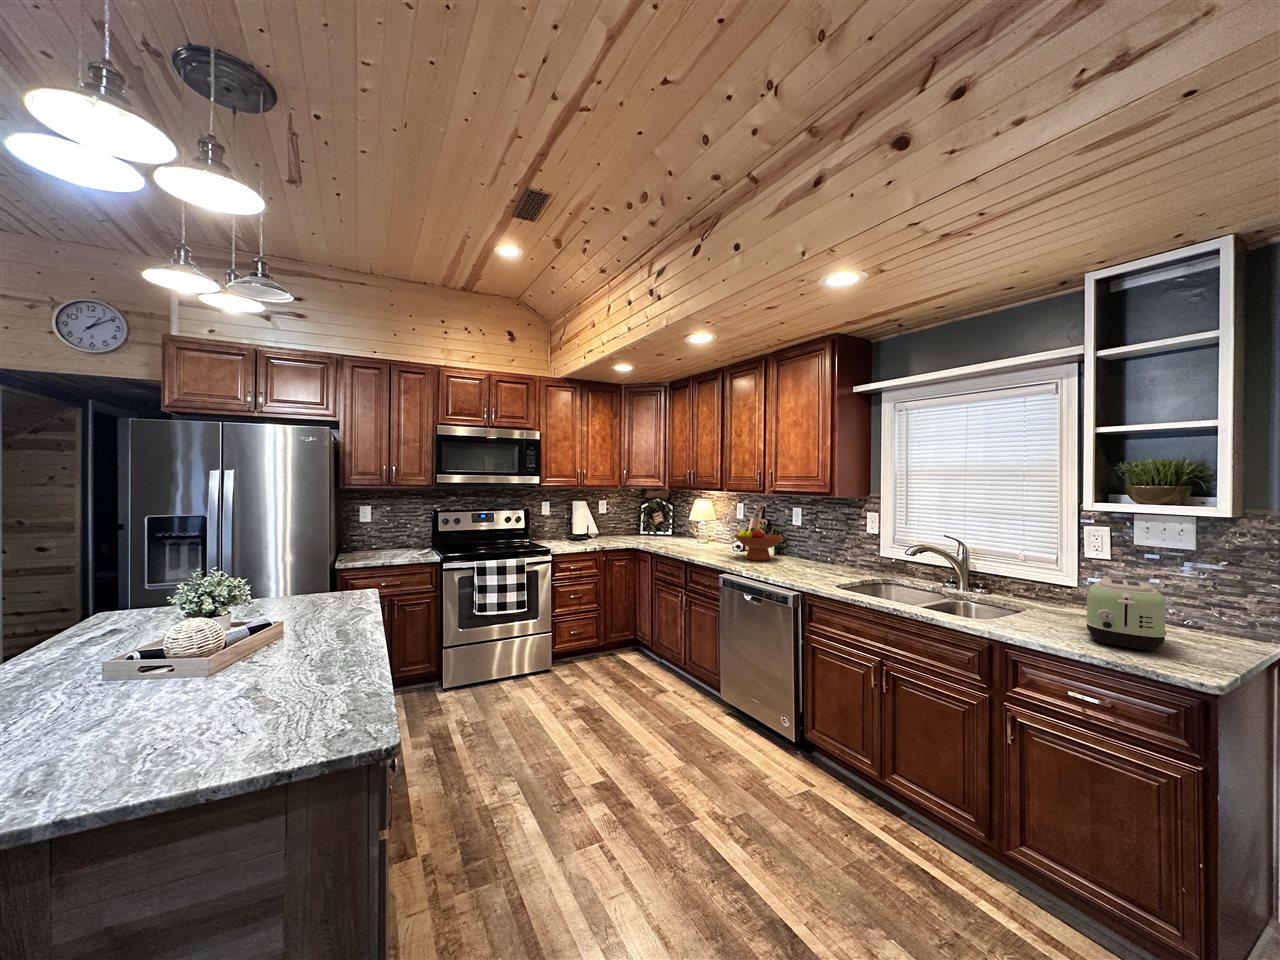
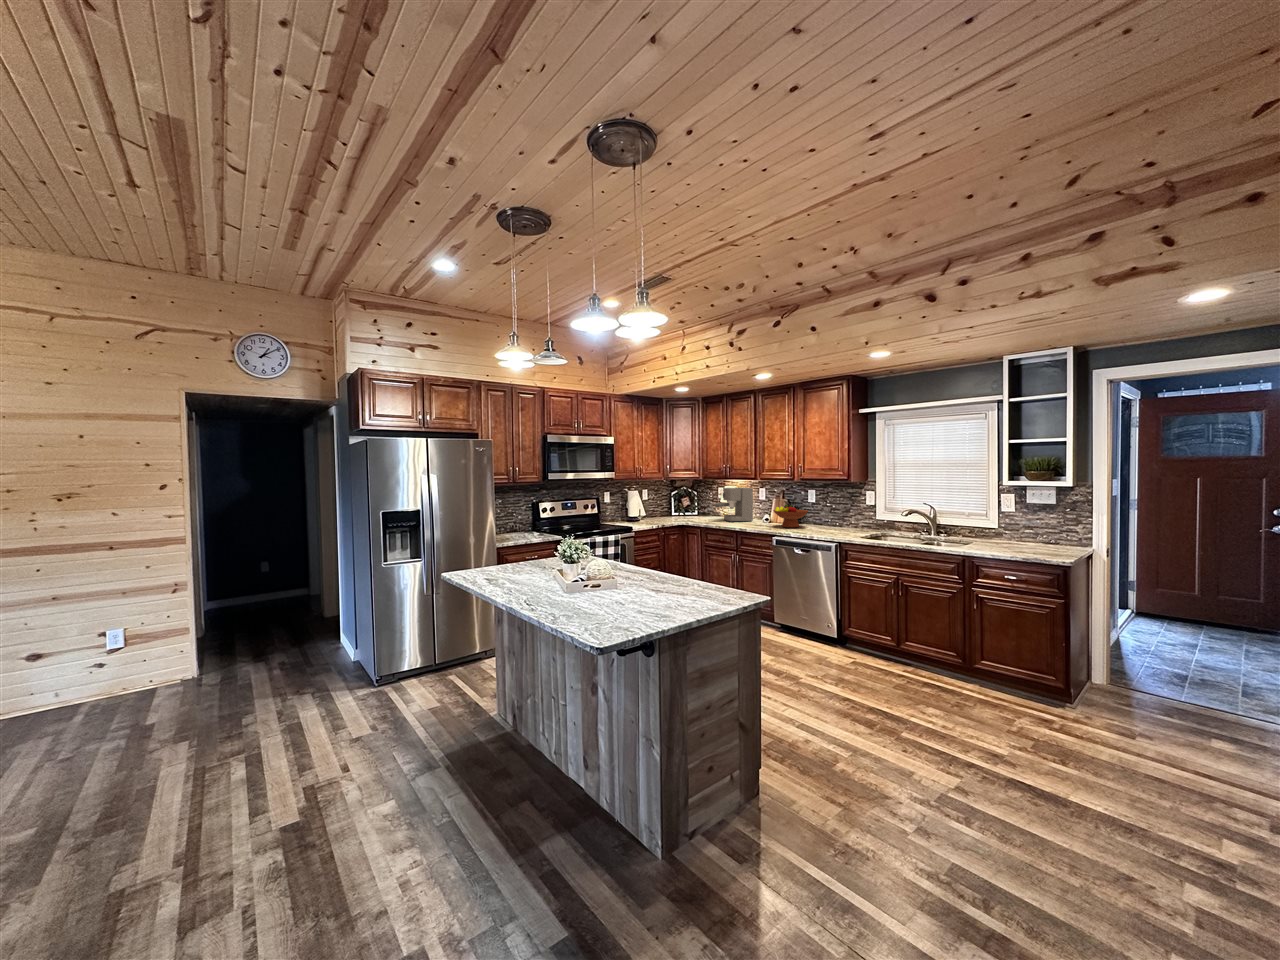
coffee maker: none [672,501,722,548] -> present [715,487,753,522]
toaster: present [1085,578,1167,651] -> none [1008,520,1046,554]

